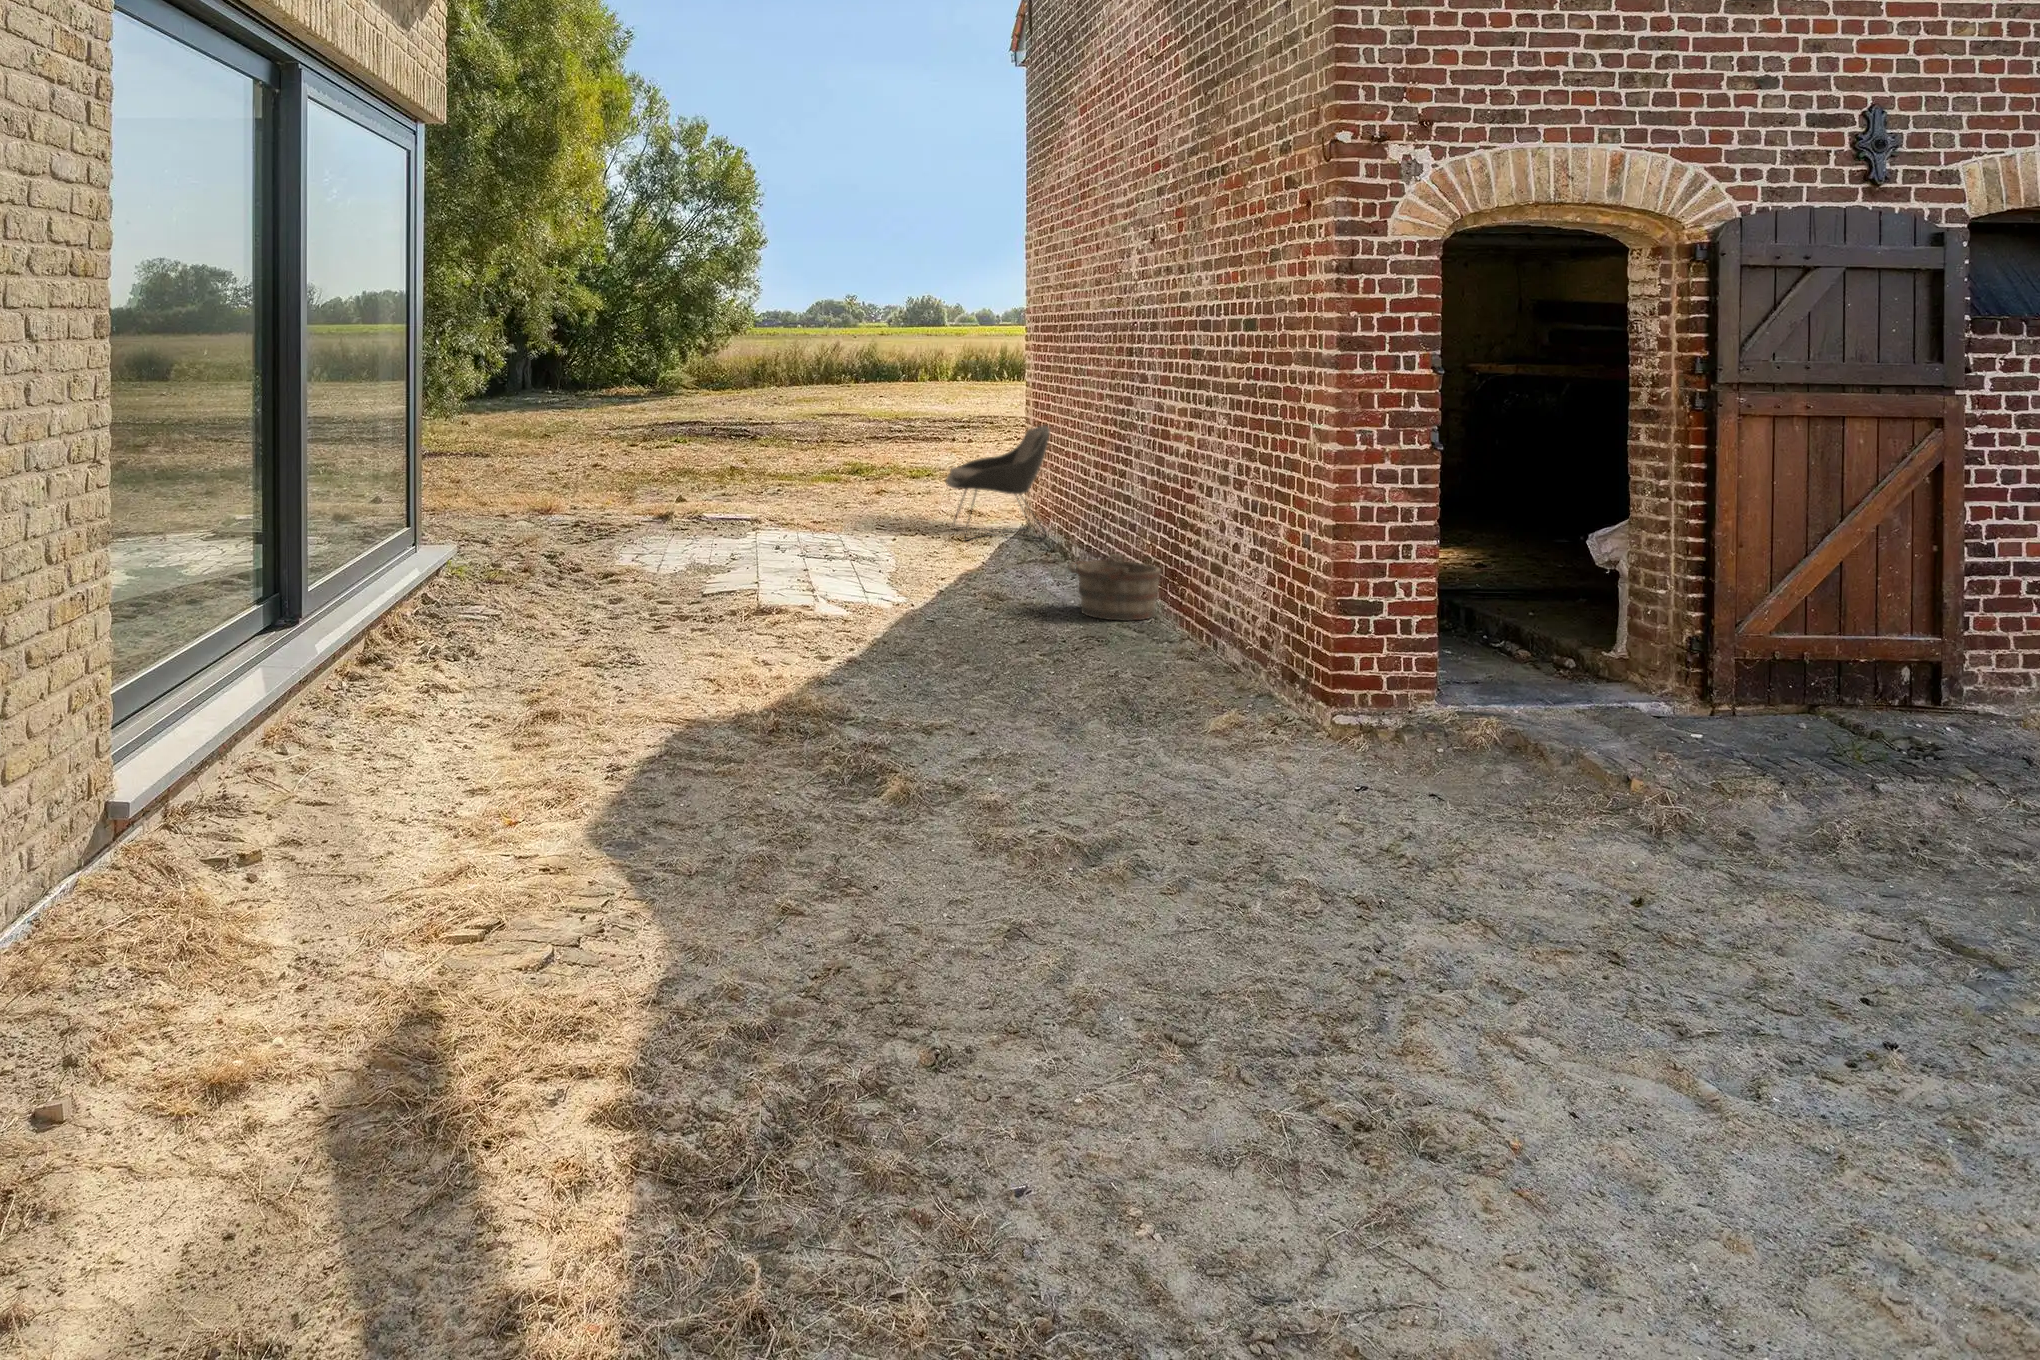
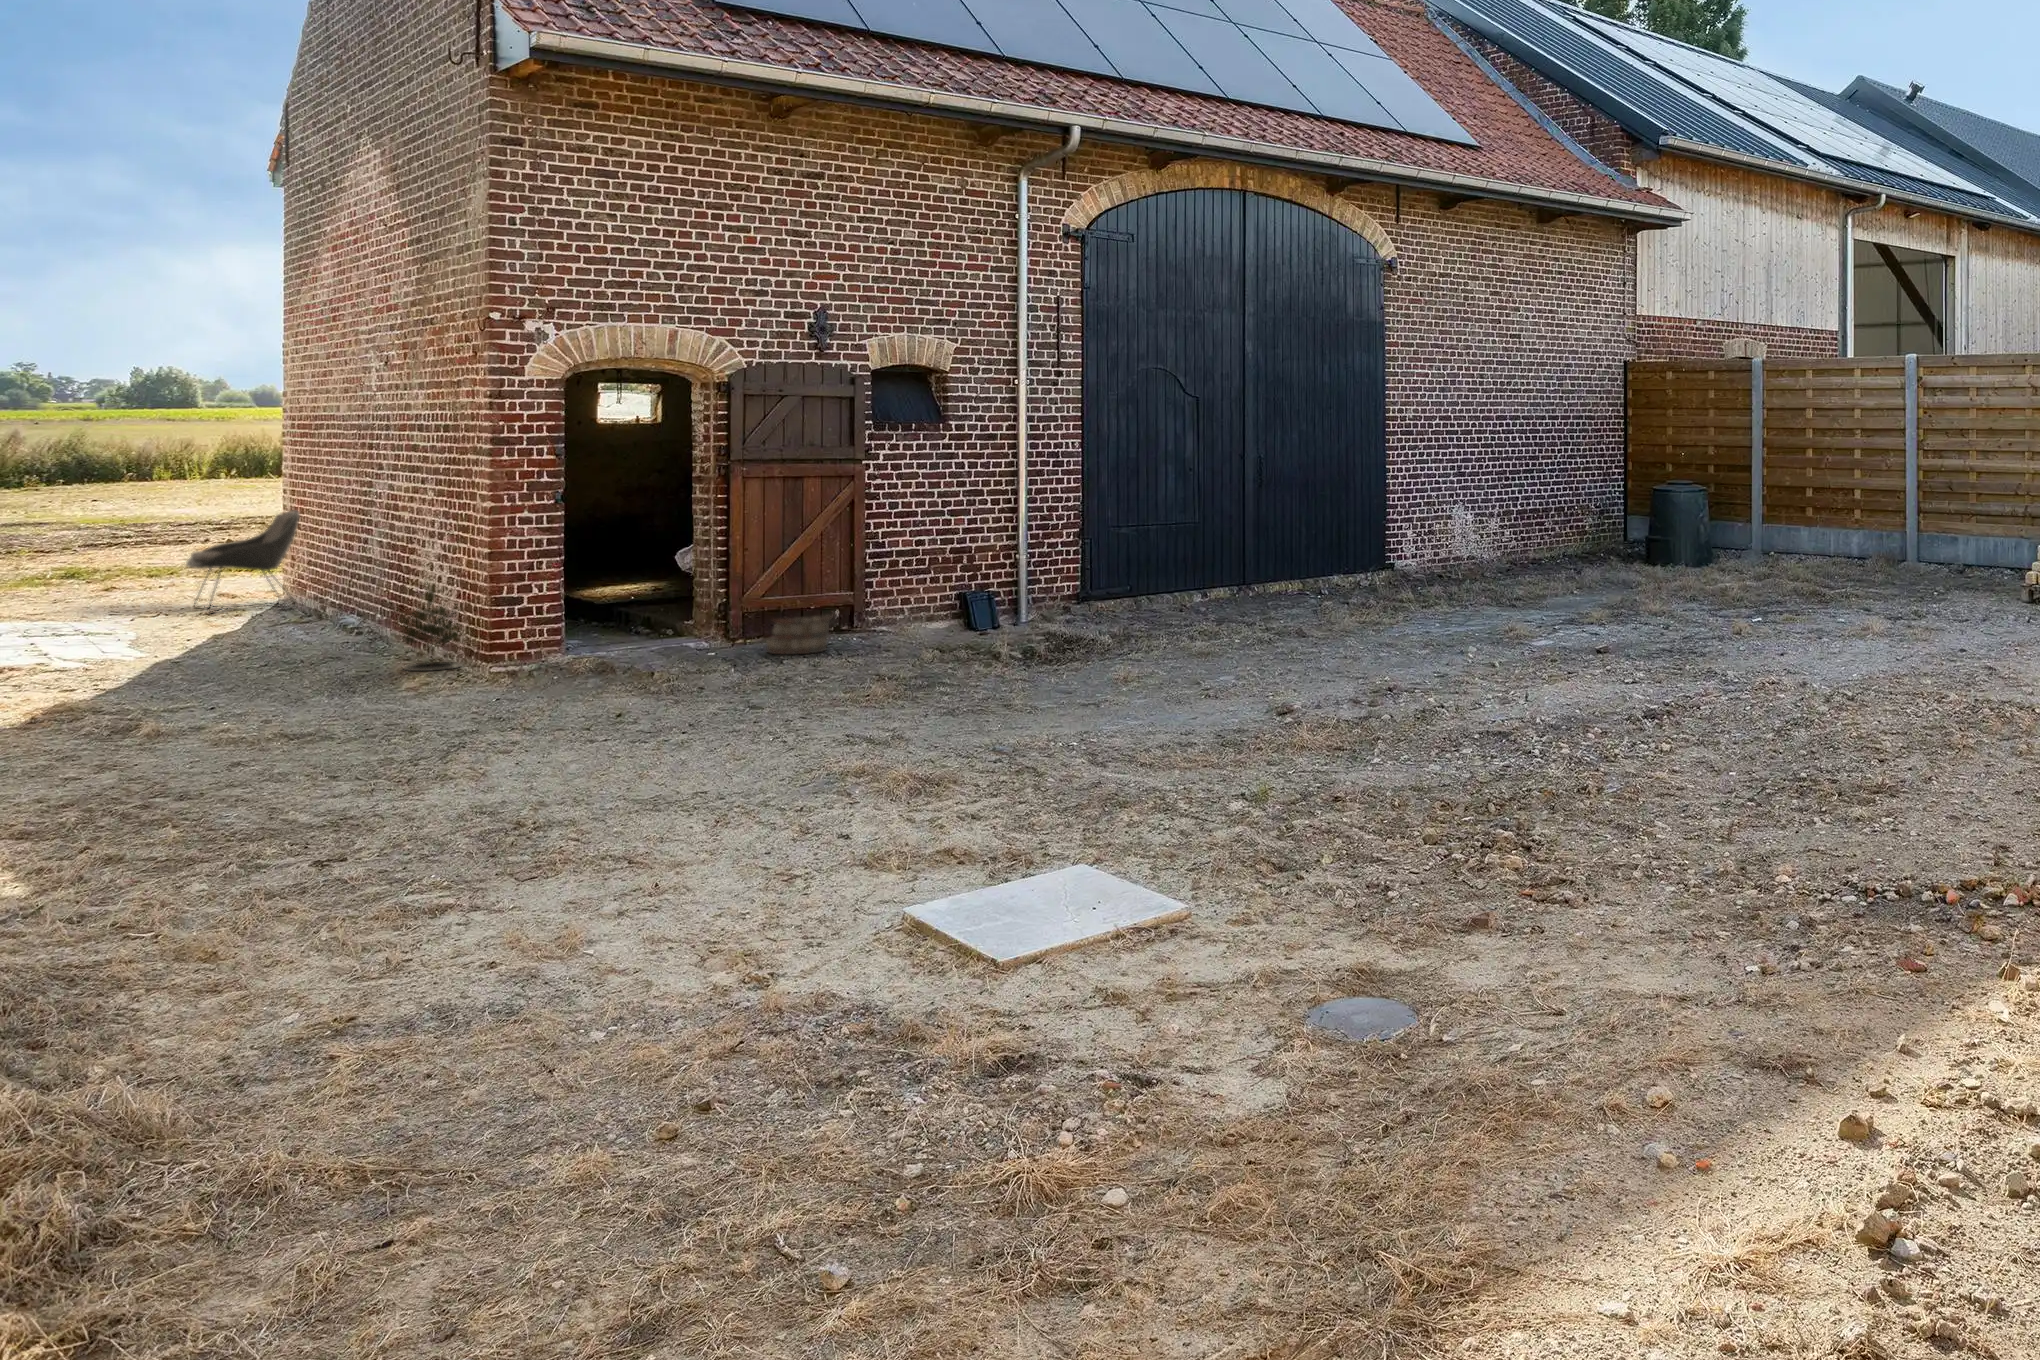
bucket: present [1068,554,1161,620] -> present [766,611,832,654]
potted tree: none [1183,560,1284,711] -> present [397,583,462,671]

